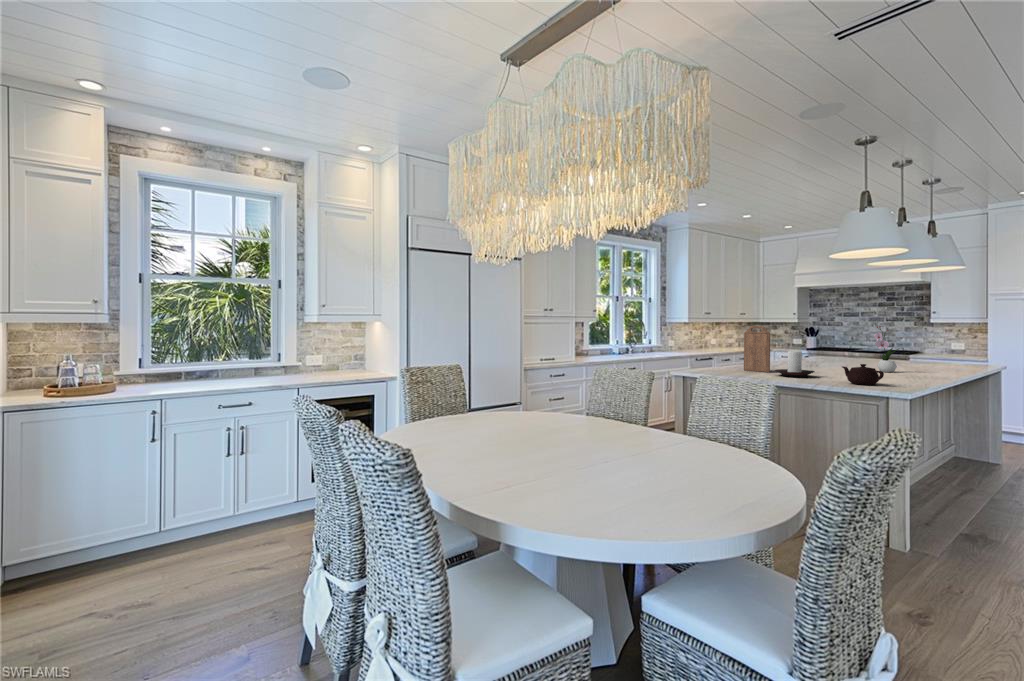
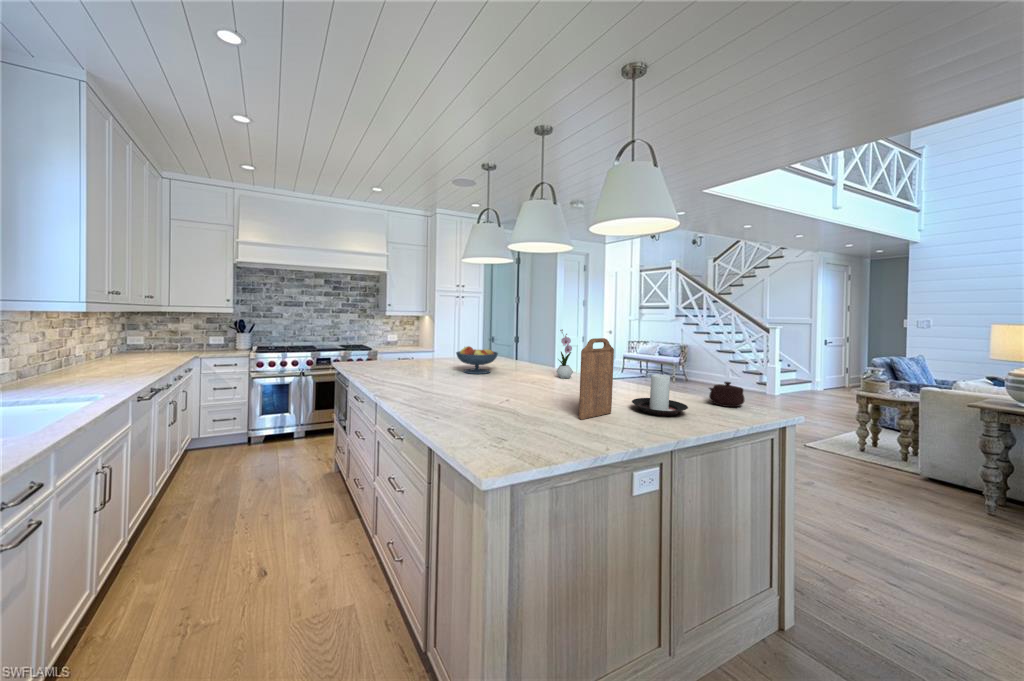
fruit bowl: none [829,342,872,365] -> present [456,346,498,374]

